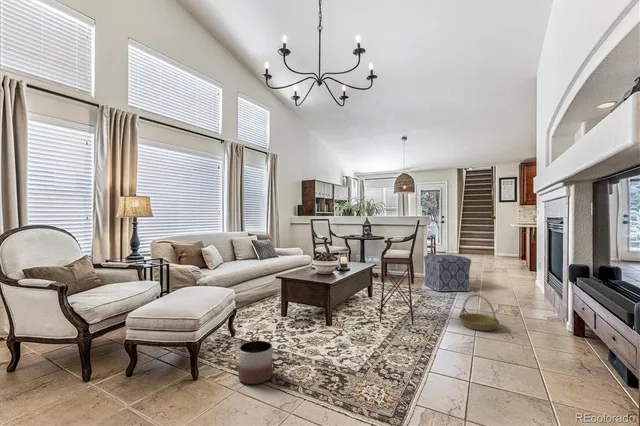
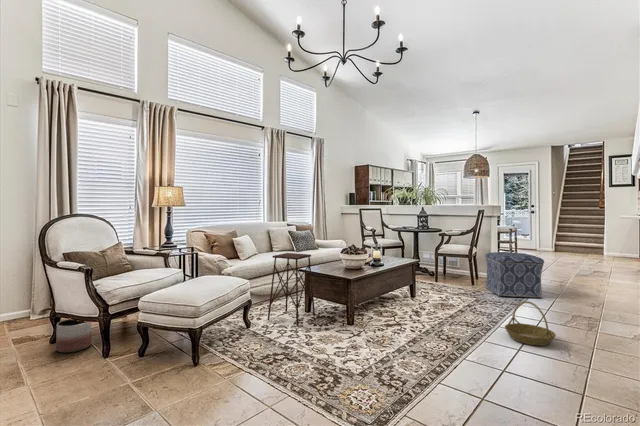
side table: present [380,259,414,325] -> present [268,253,315,326]
planter: present [238,340,272,384] -> present [56,319,92,353]

